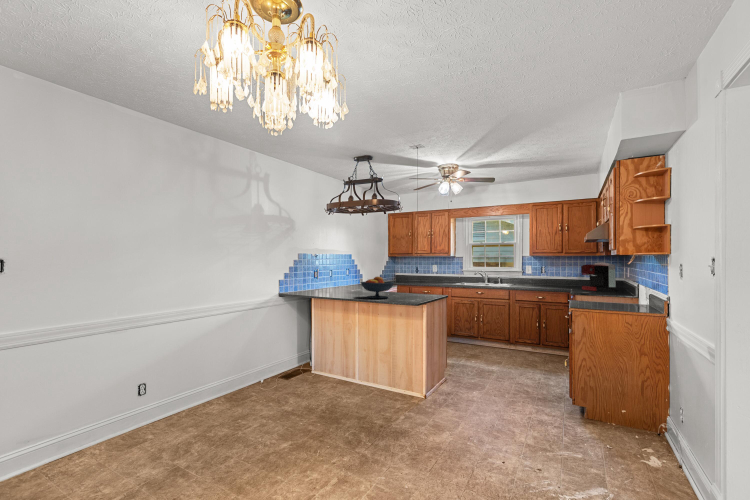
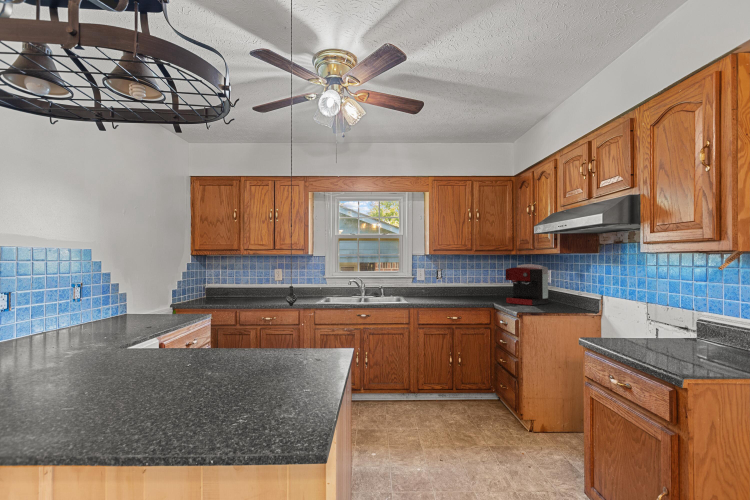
fruit bowl: present [361,277,394,299] -> none [144,321,266,410]

